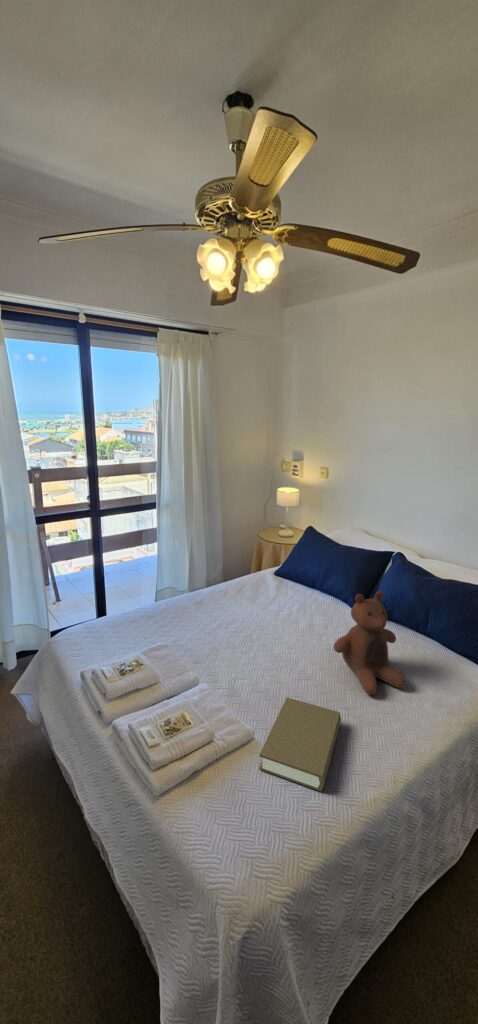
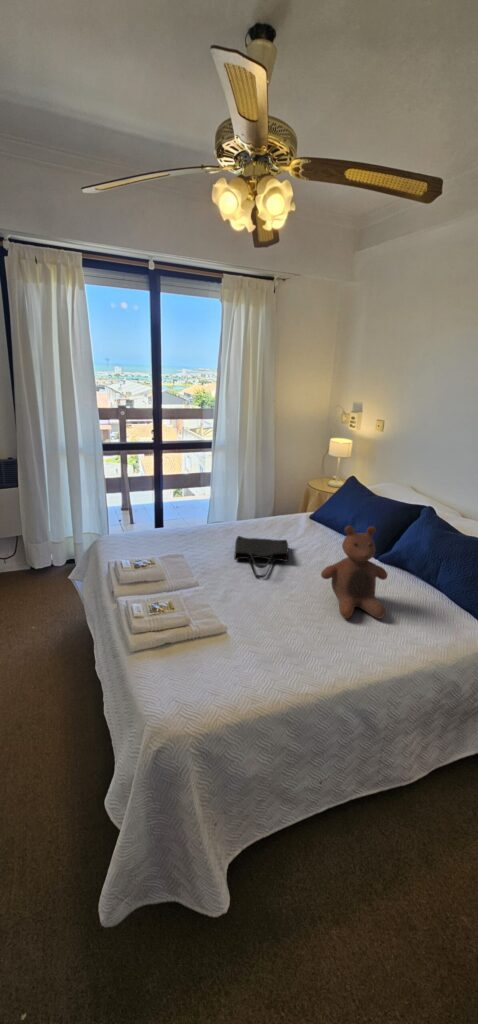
tote bag: none [217,604,281,657] -> present [234,536,288,578]
book: present [259,697,341,791] -> none [219,605,306,670]

